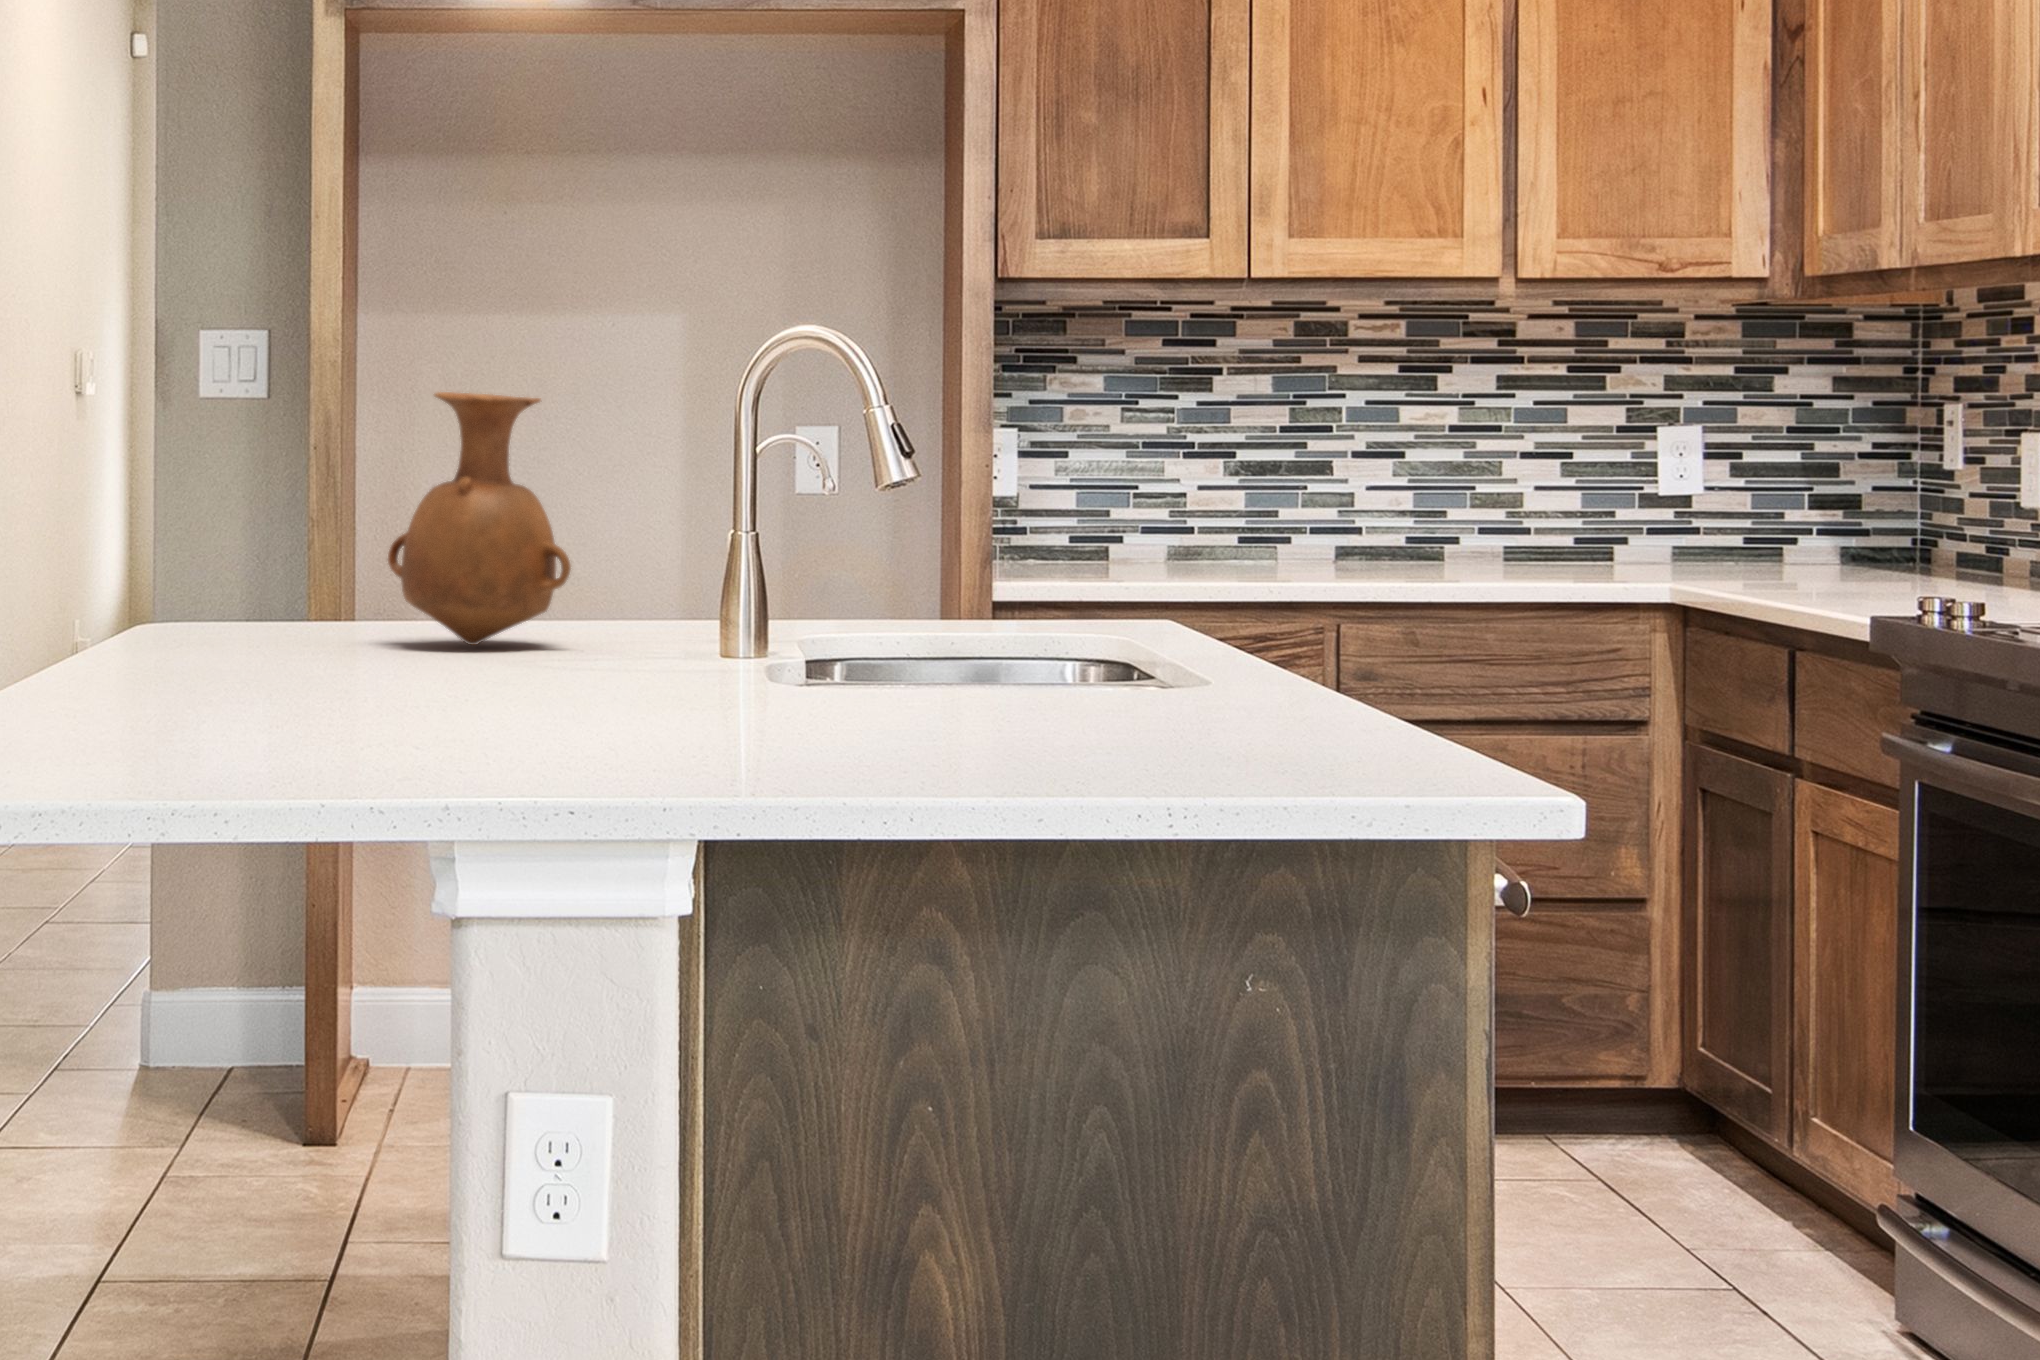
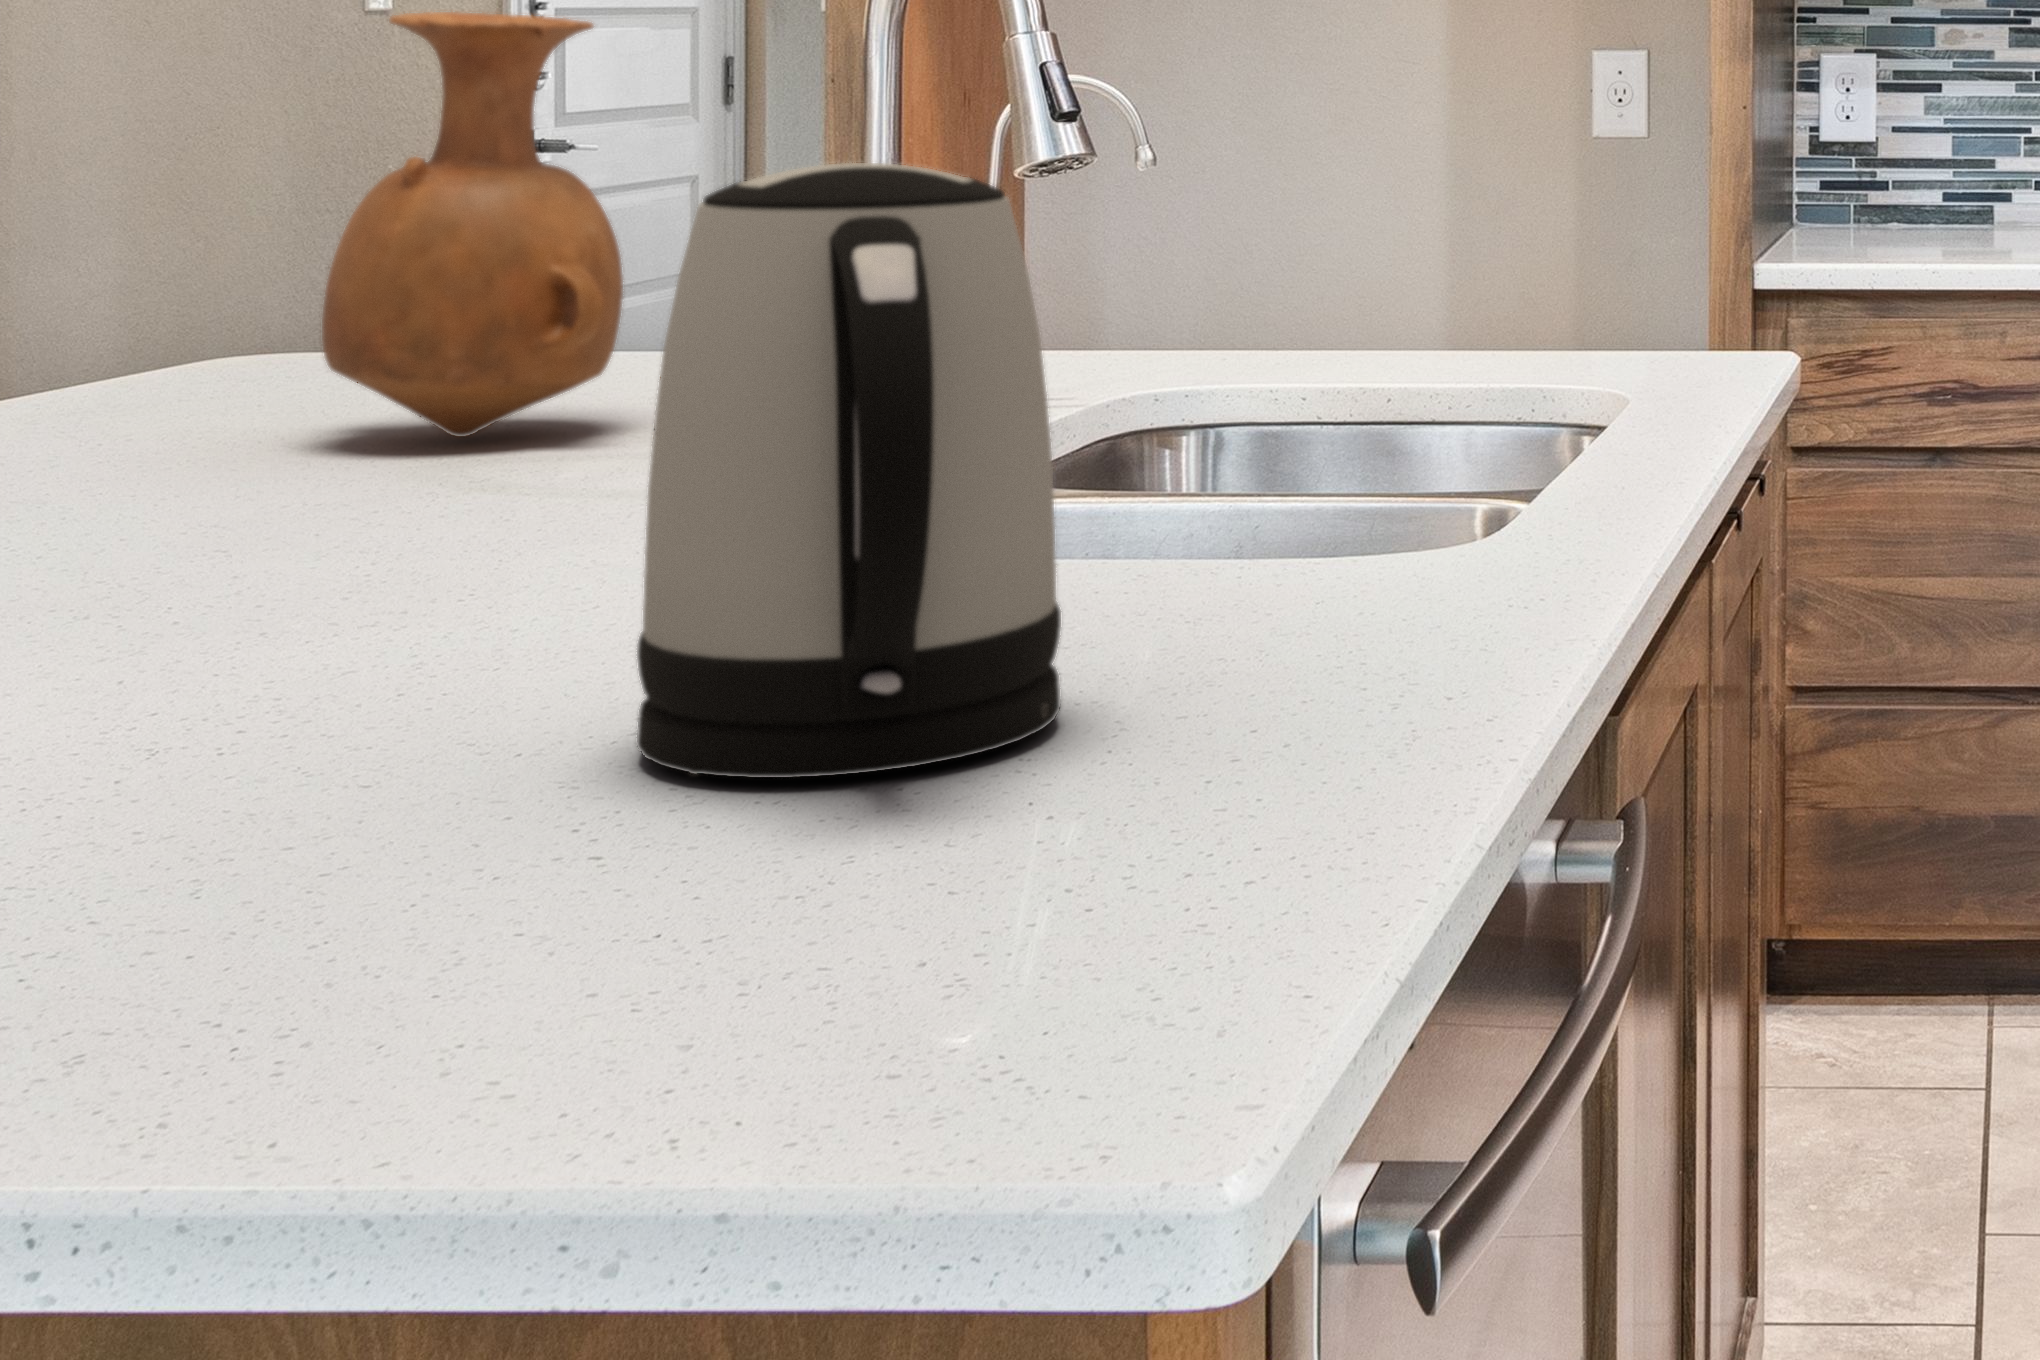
kettle: none [1020,459,1214,727] -> present [637,163,1061,778]

